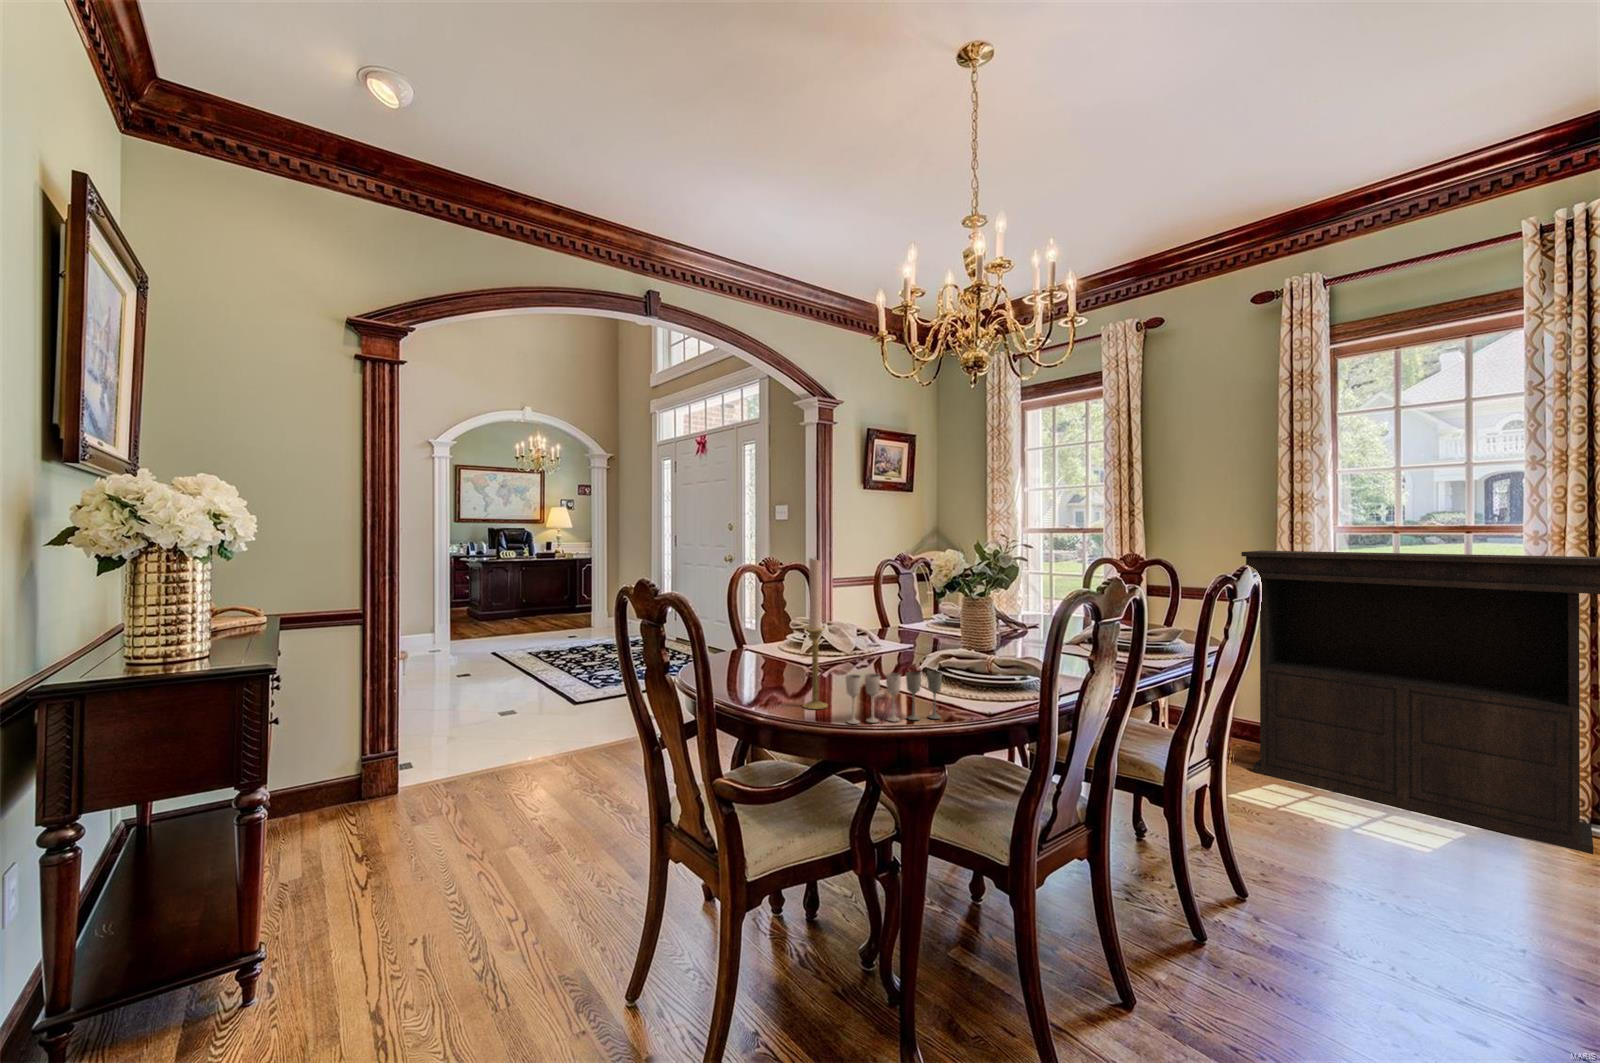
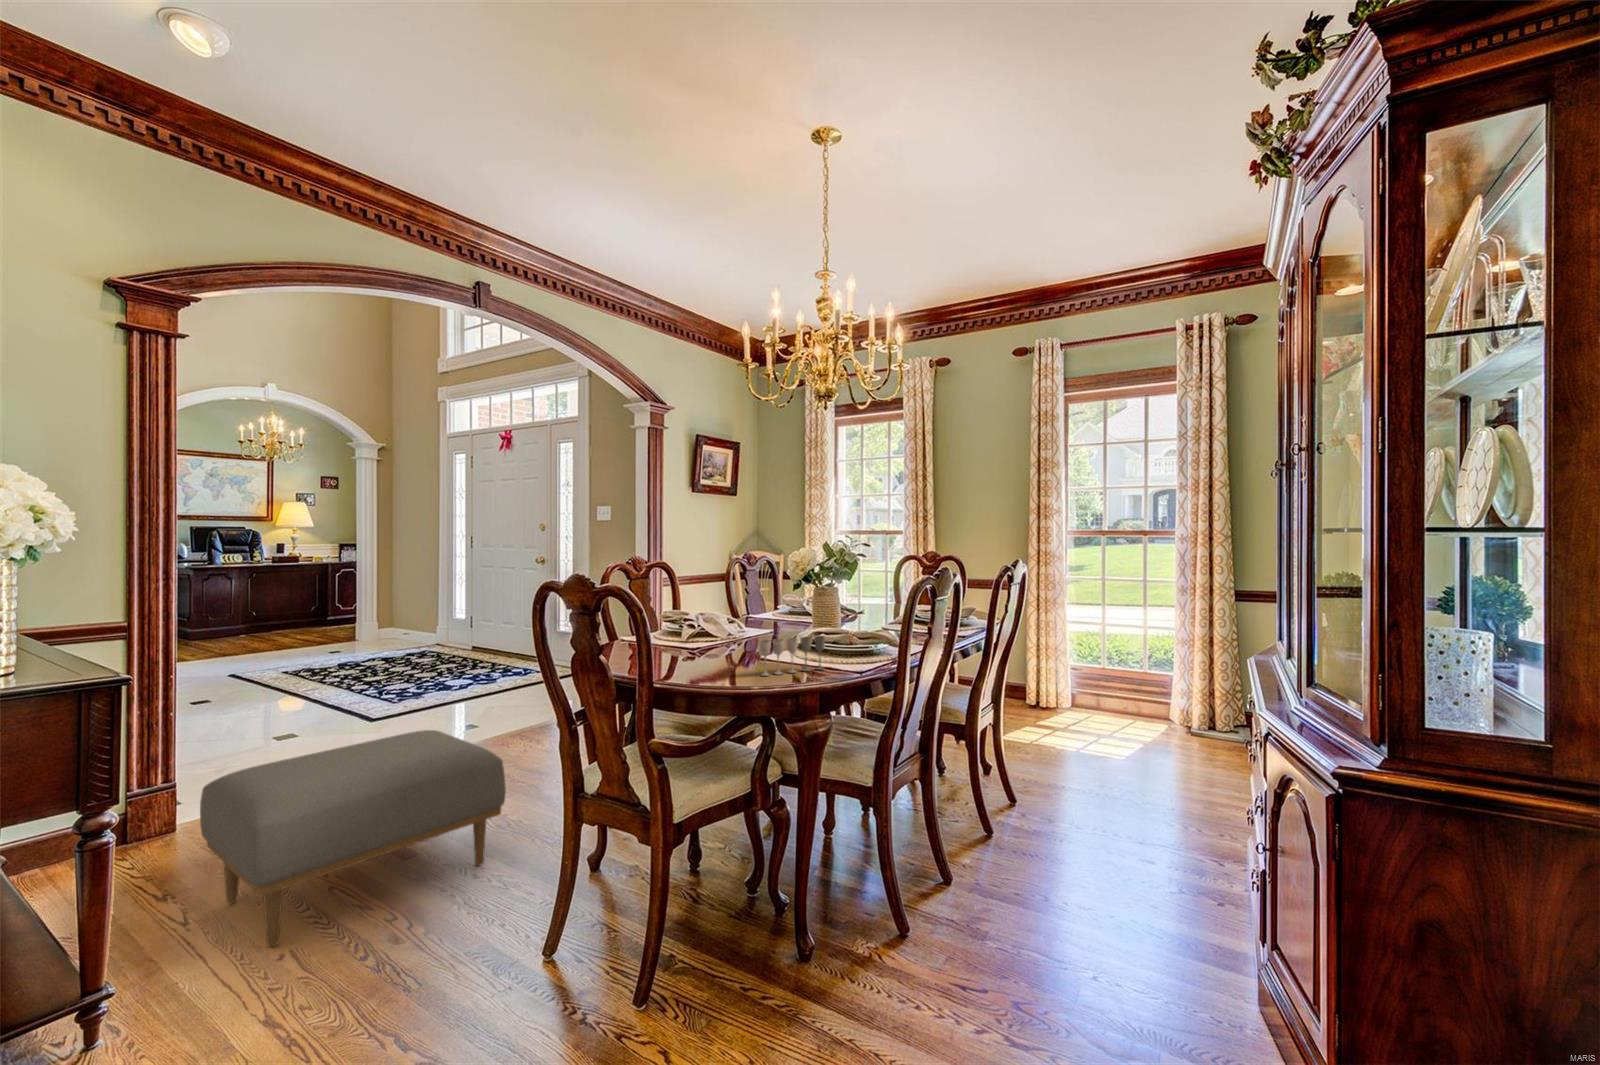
console table: present [1241,551,1600,854] -> none [1006,549,1215,749]
candlestick: present [803,557,828,709] -> none [719,553,739,670]
ottoman: none [332,732,608,956] -> present [200,730,506,947]

